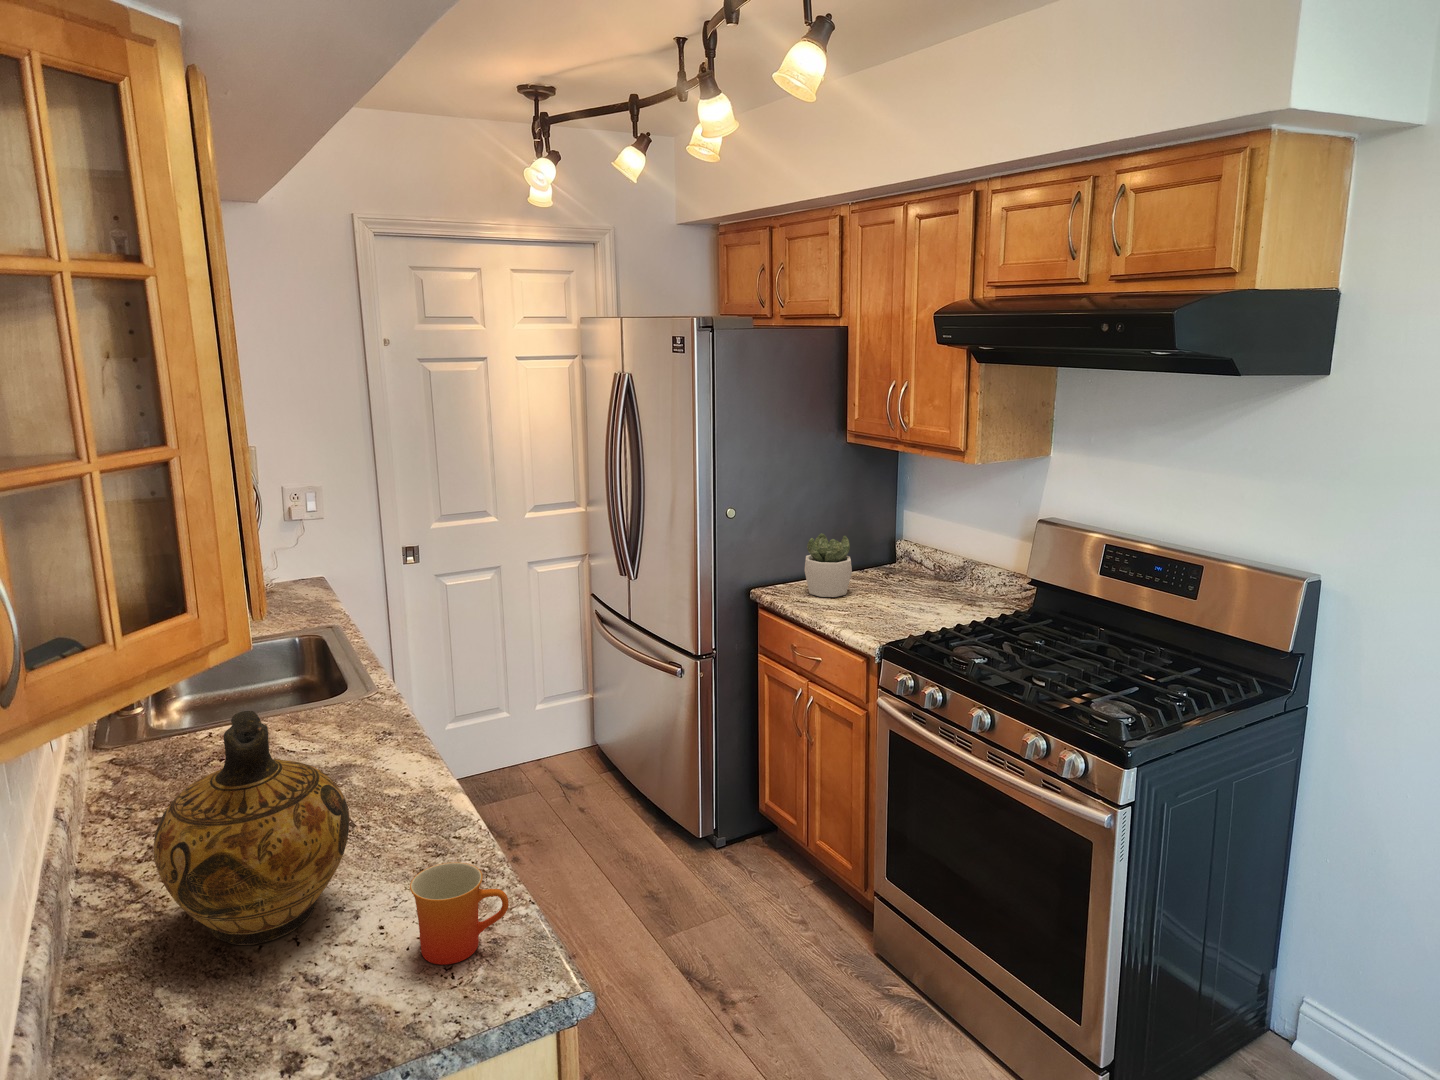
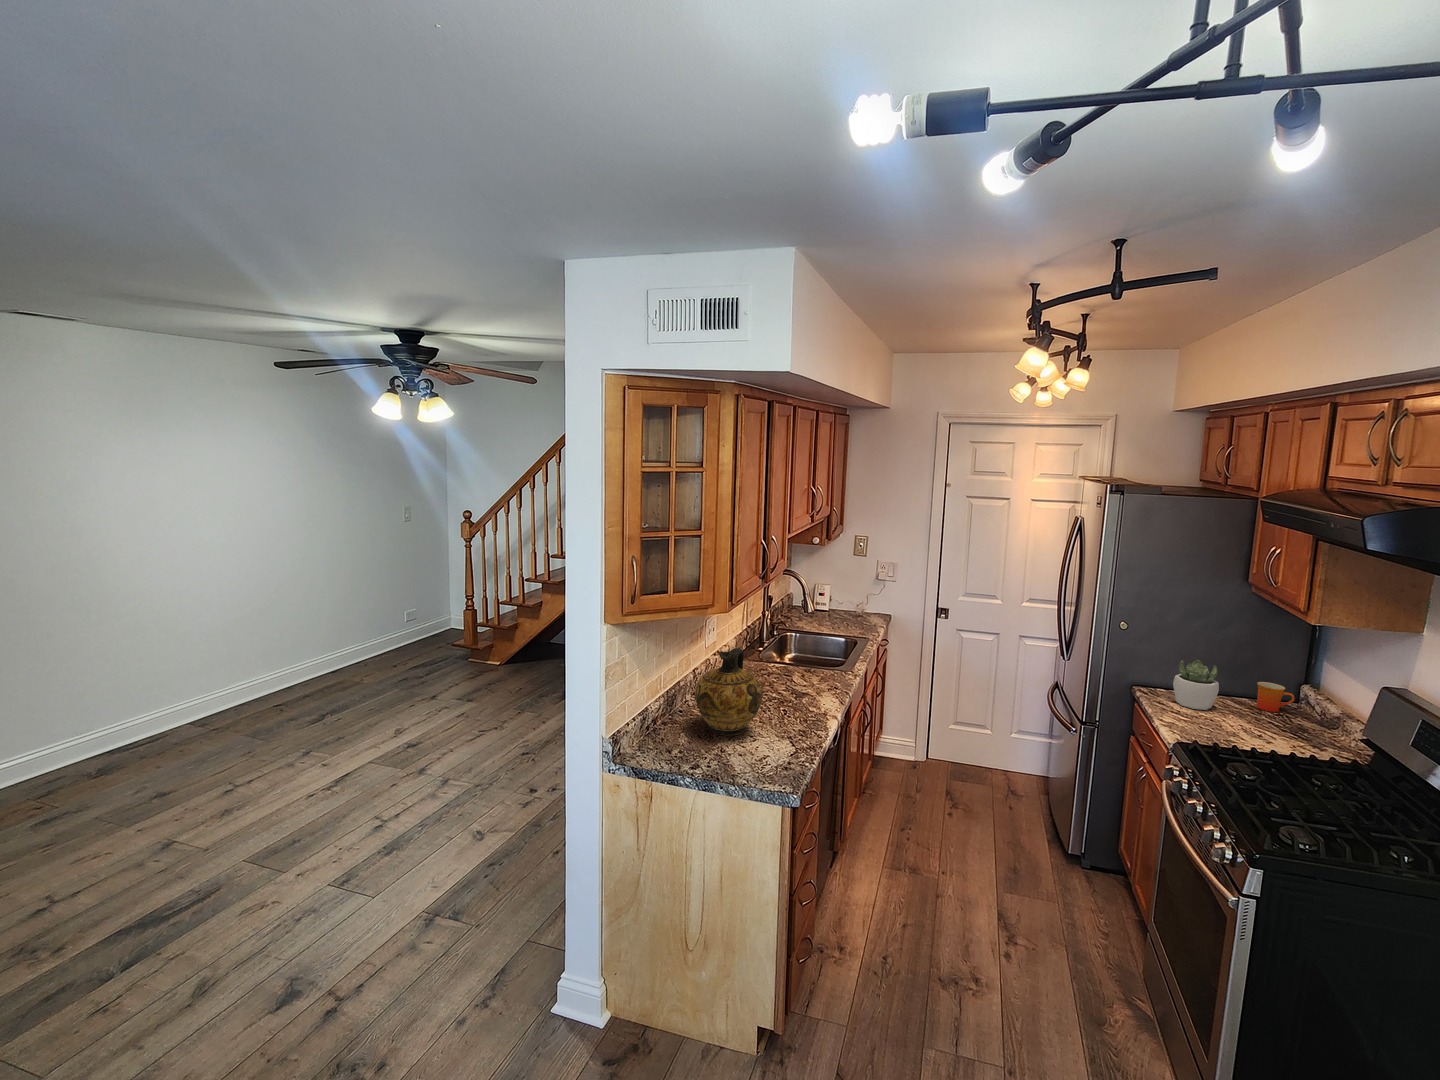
mug: present [410,862,509,965] -> present [1257,682,1294,712]

